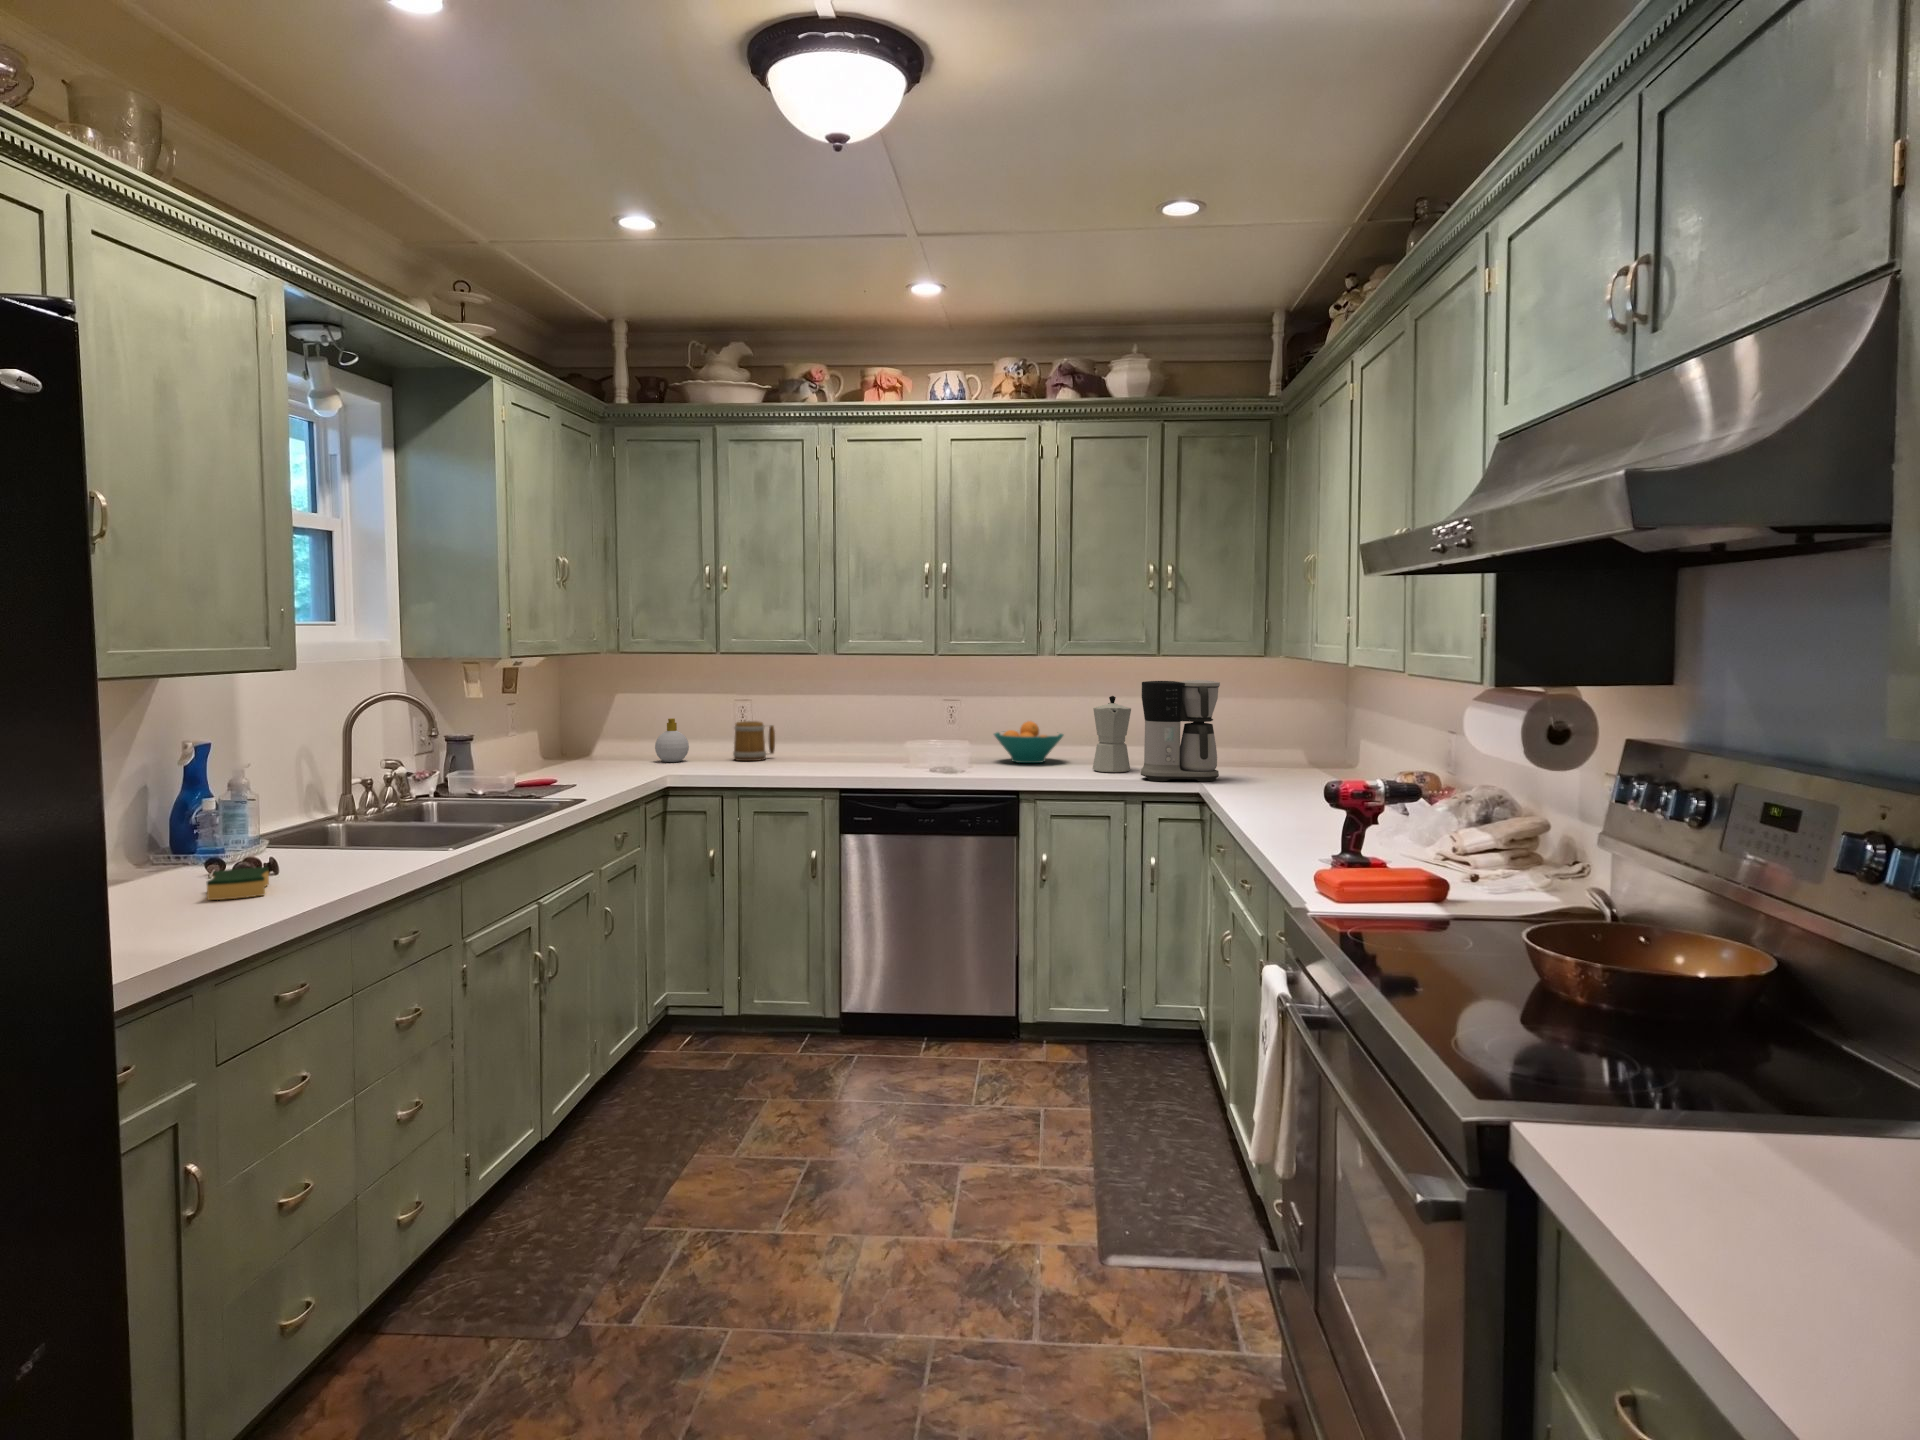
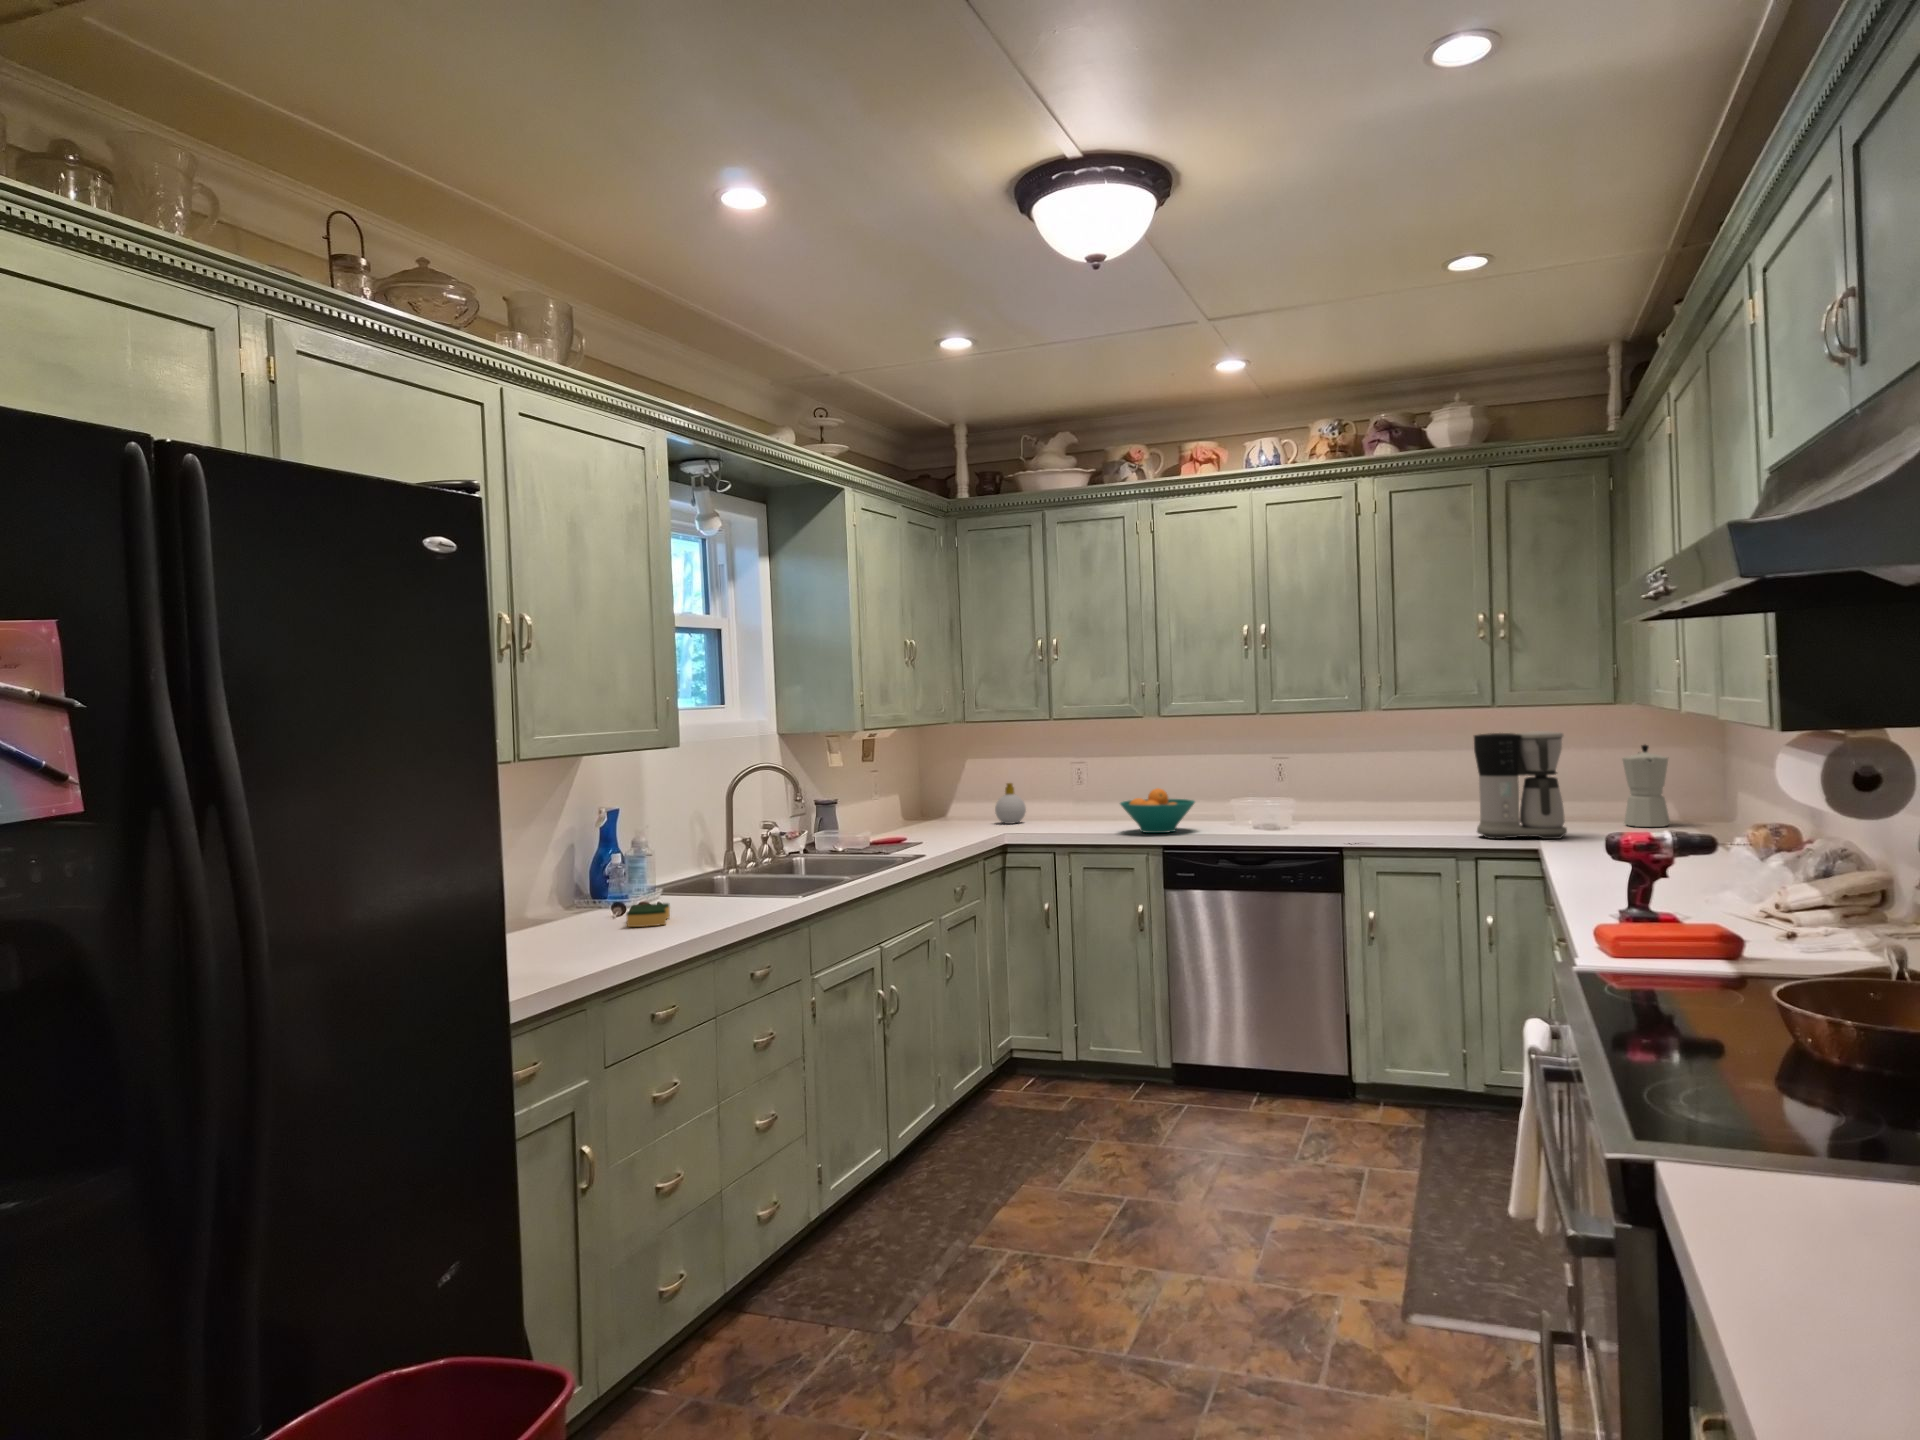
moka pot: present [1092,696,1131,772] -> present [1622,745,1670,827]
mug: present [733,721,775,761] -> none [1067,784,1106,822]
fruit bowl: present [994,721,1063,763] -> present [1120,788,1195,833]

